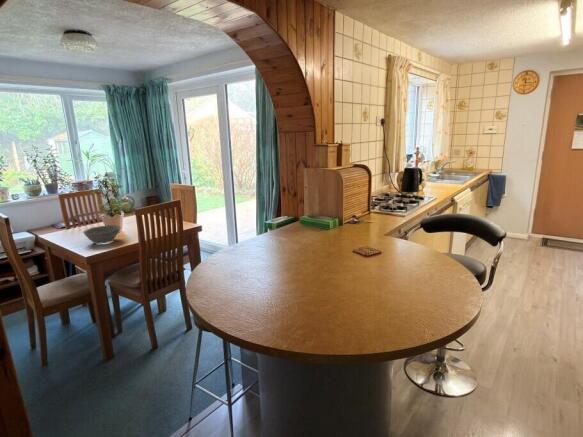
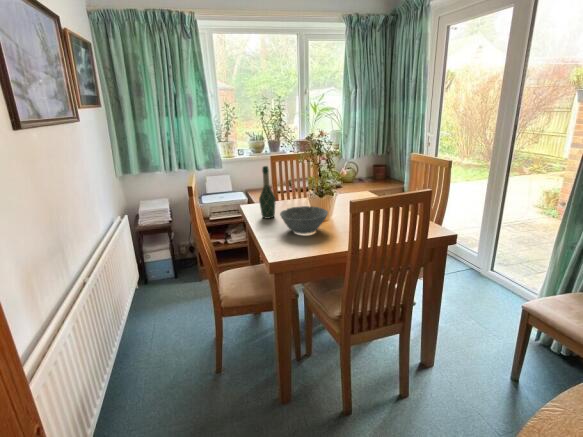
wine bottle: none [60,202,75,241] -> present [259,166,276,218]

